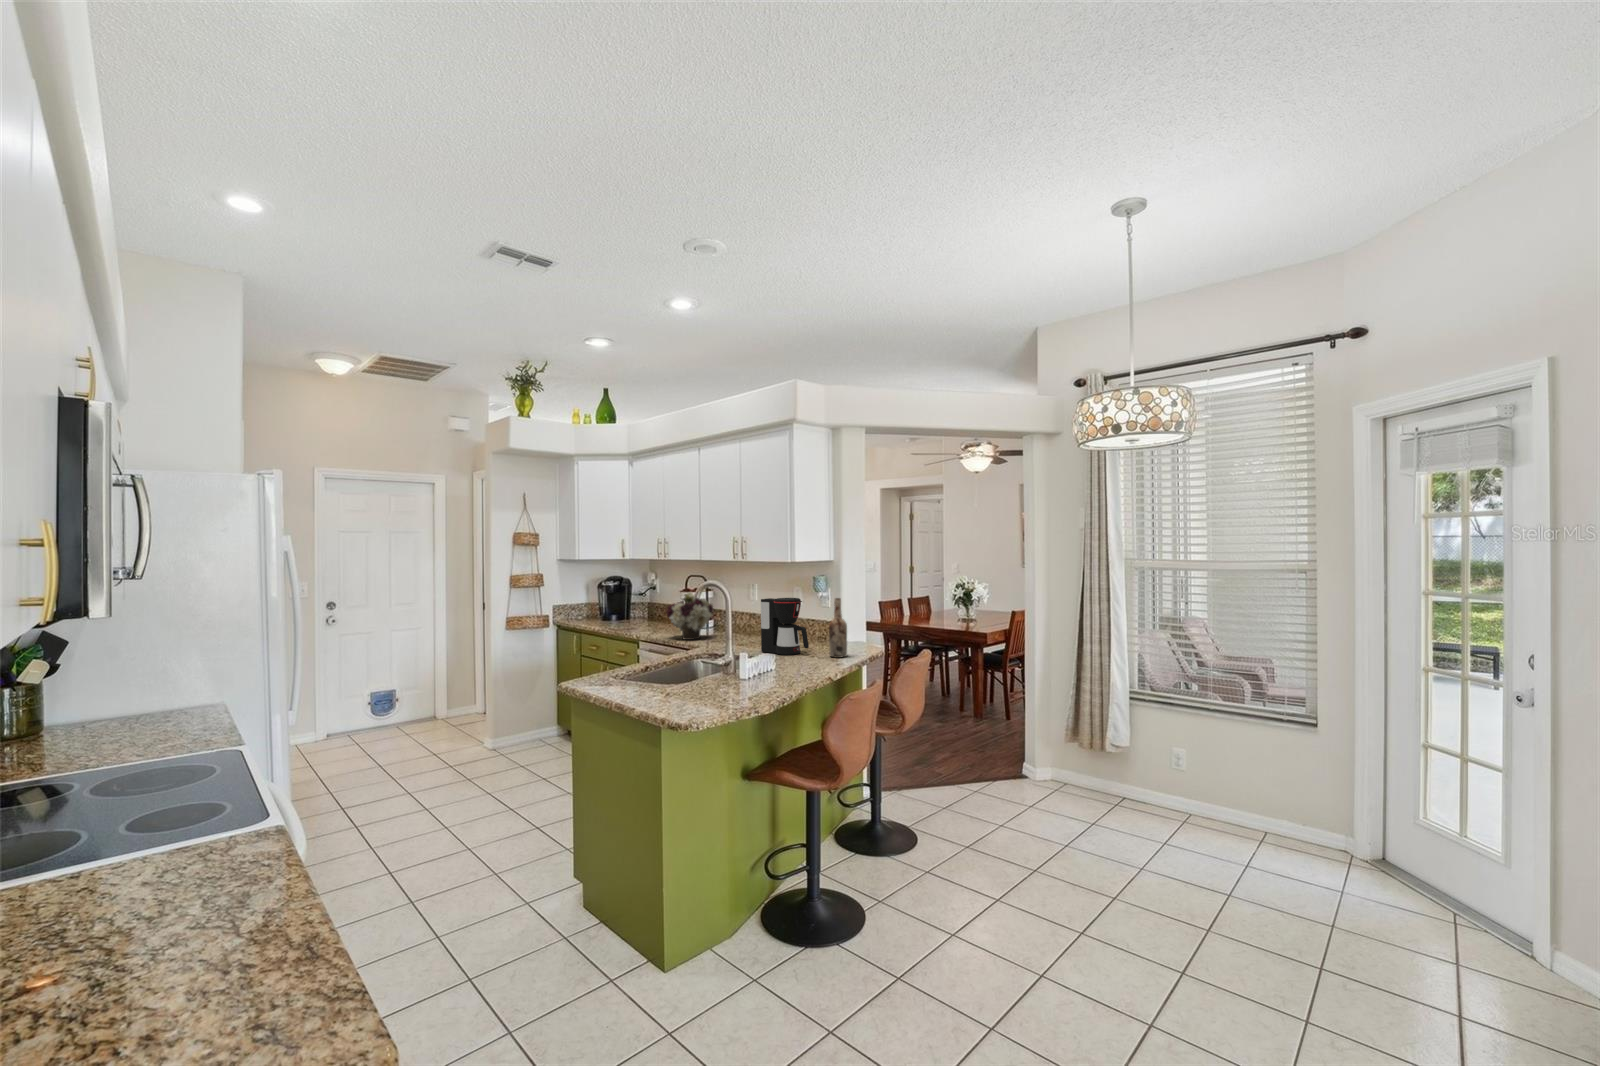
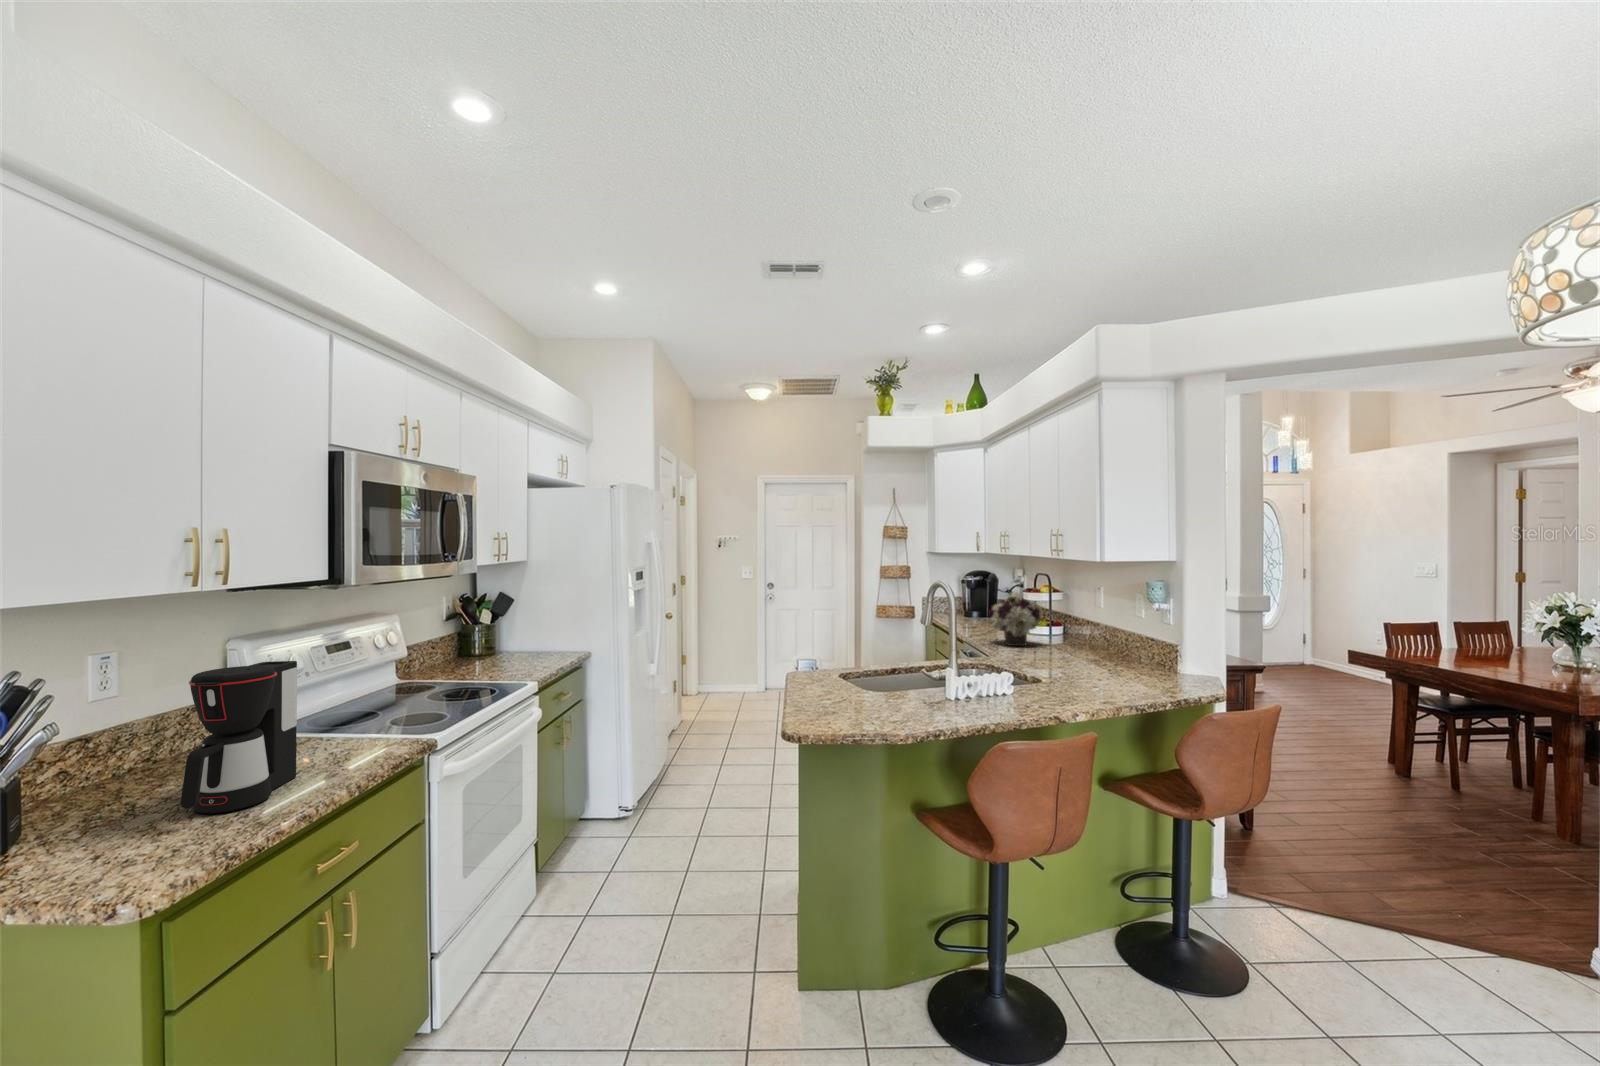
coffee maker: present [761,598,809,655] -> present [180,661,297,813]
wine bottle: present [829,598,847,658] -> none [1118,611,1145,693]

